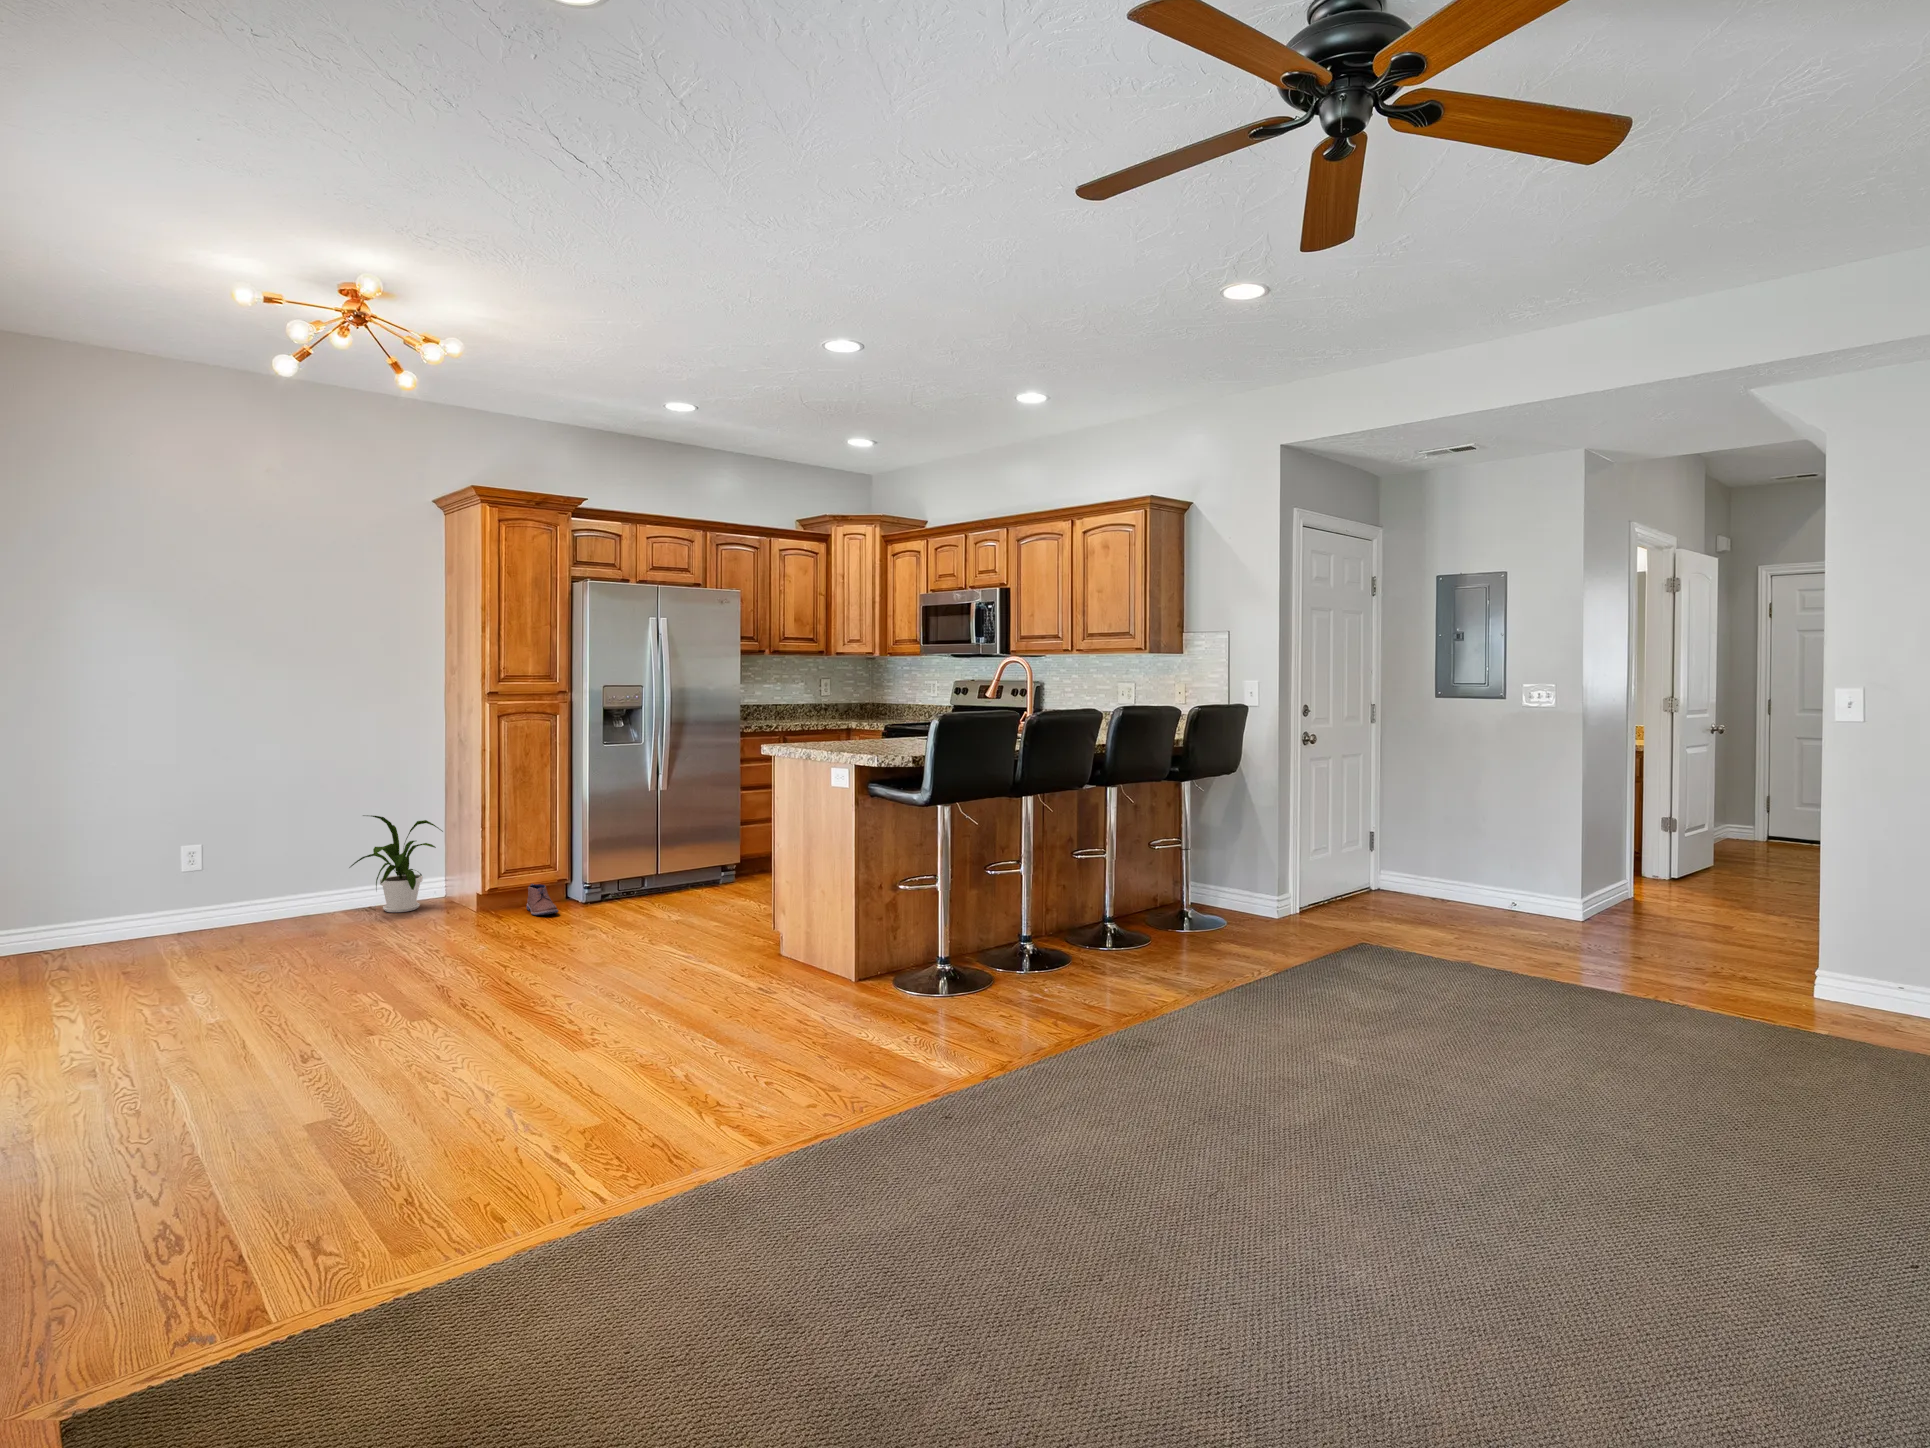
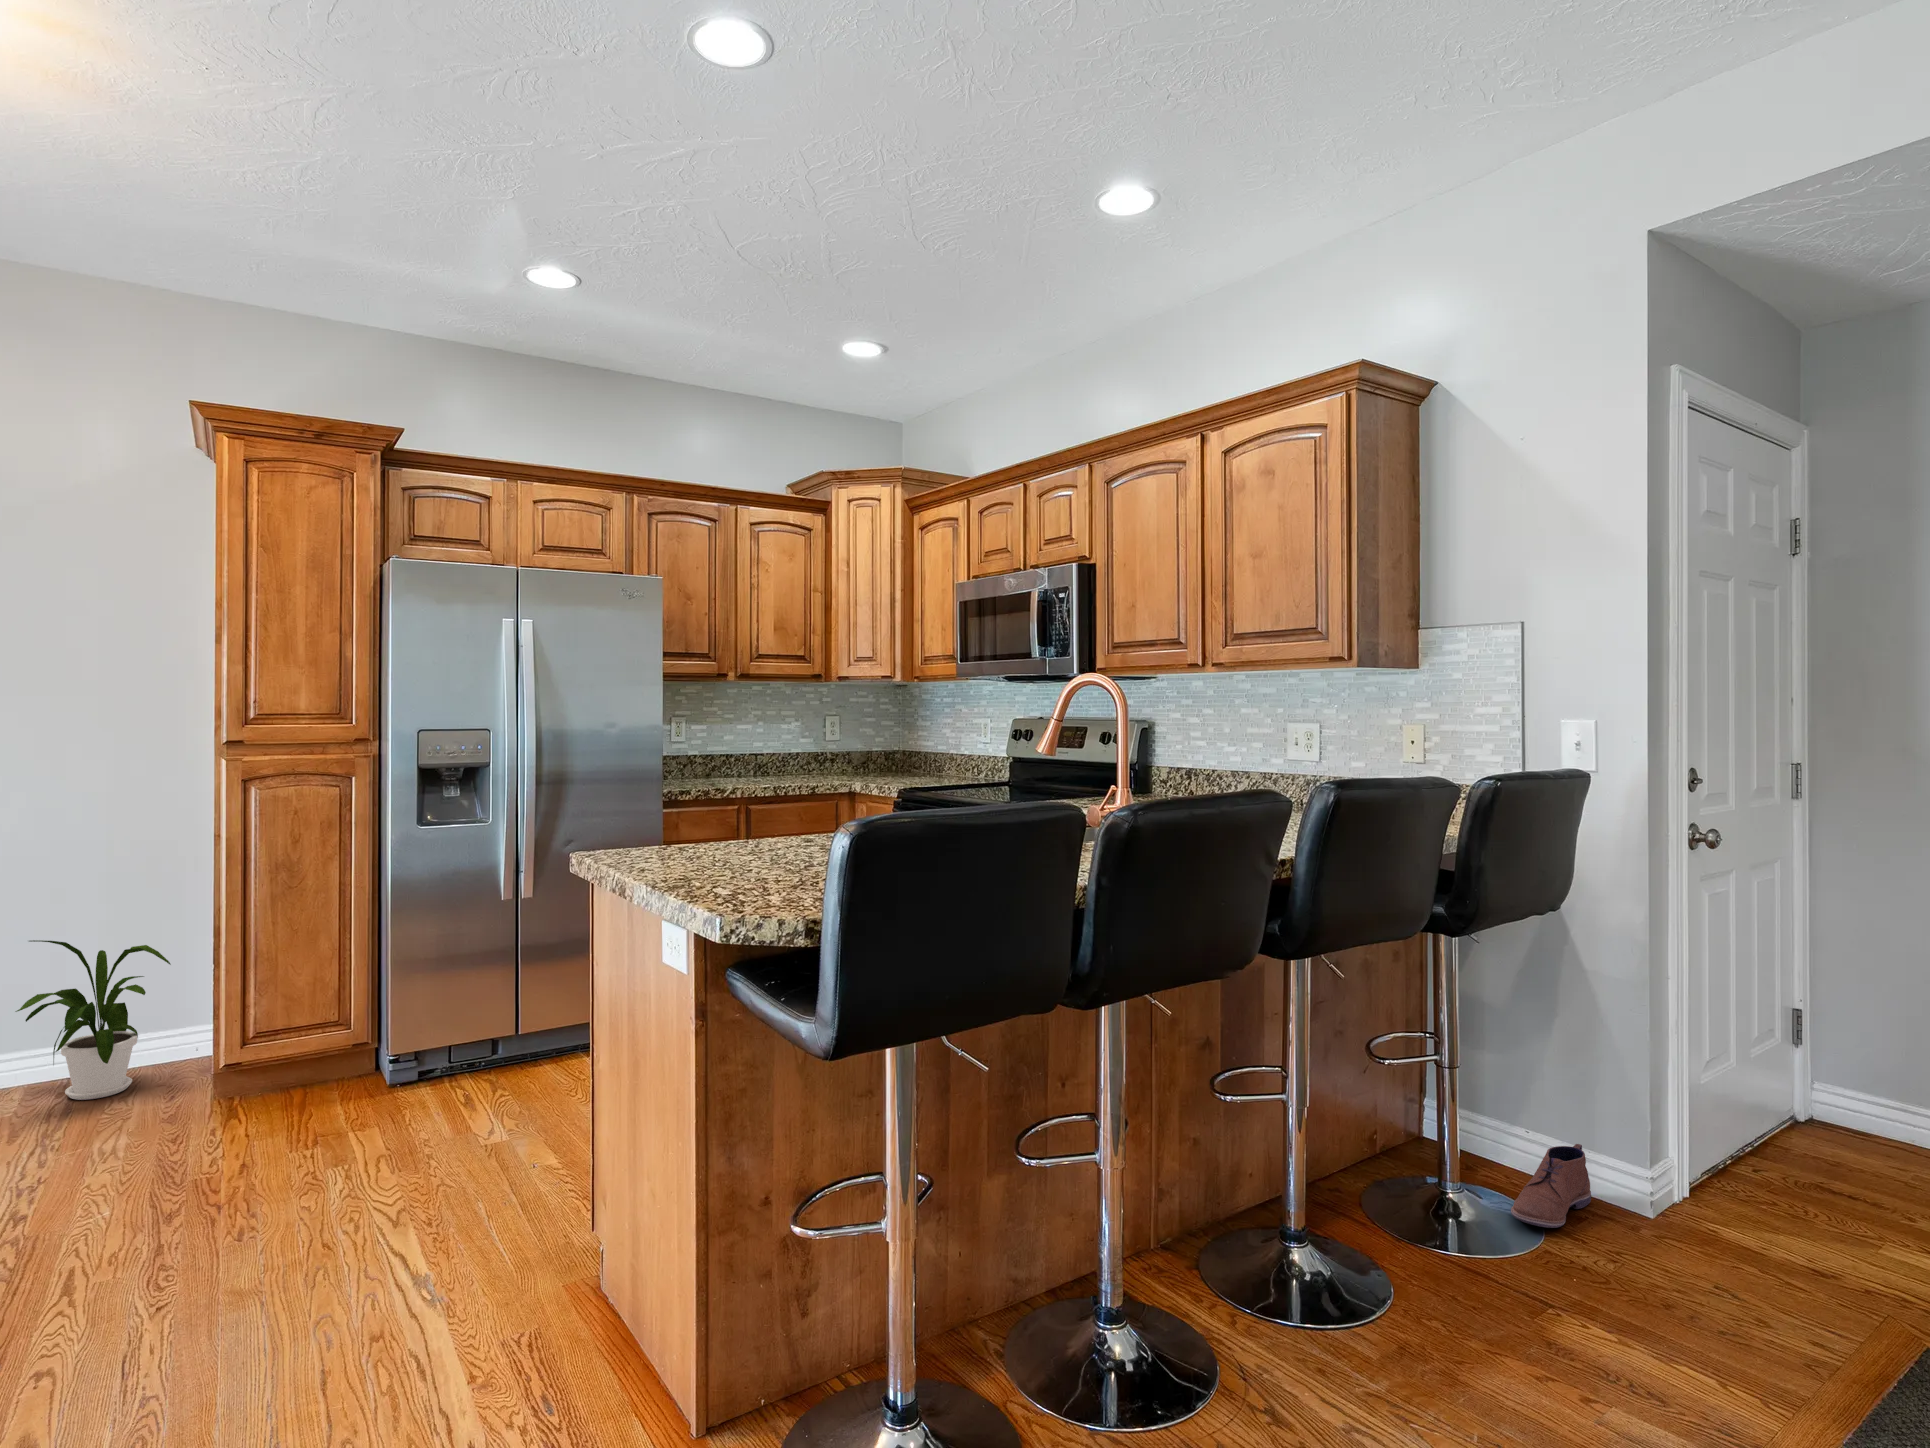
shoe: present [526,884,558,915] -> present [1511,1144,1591,1228]

